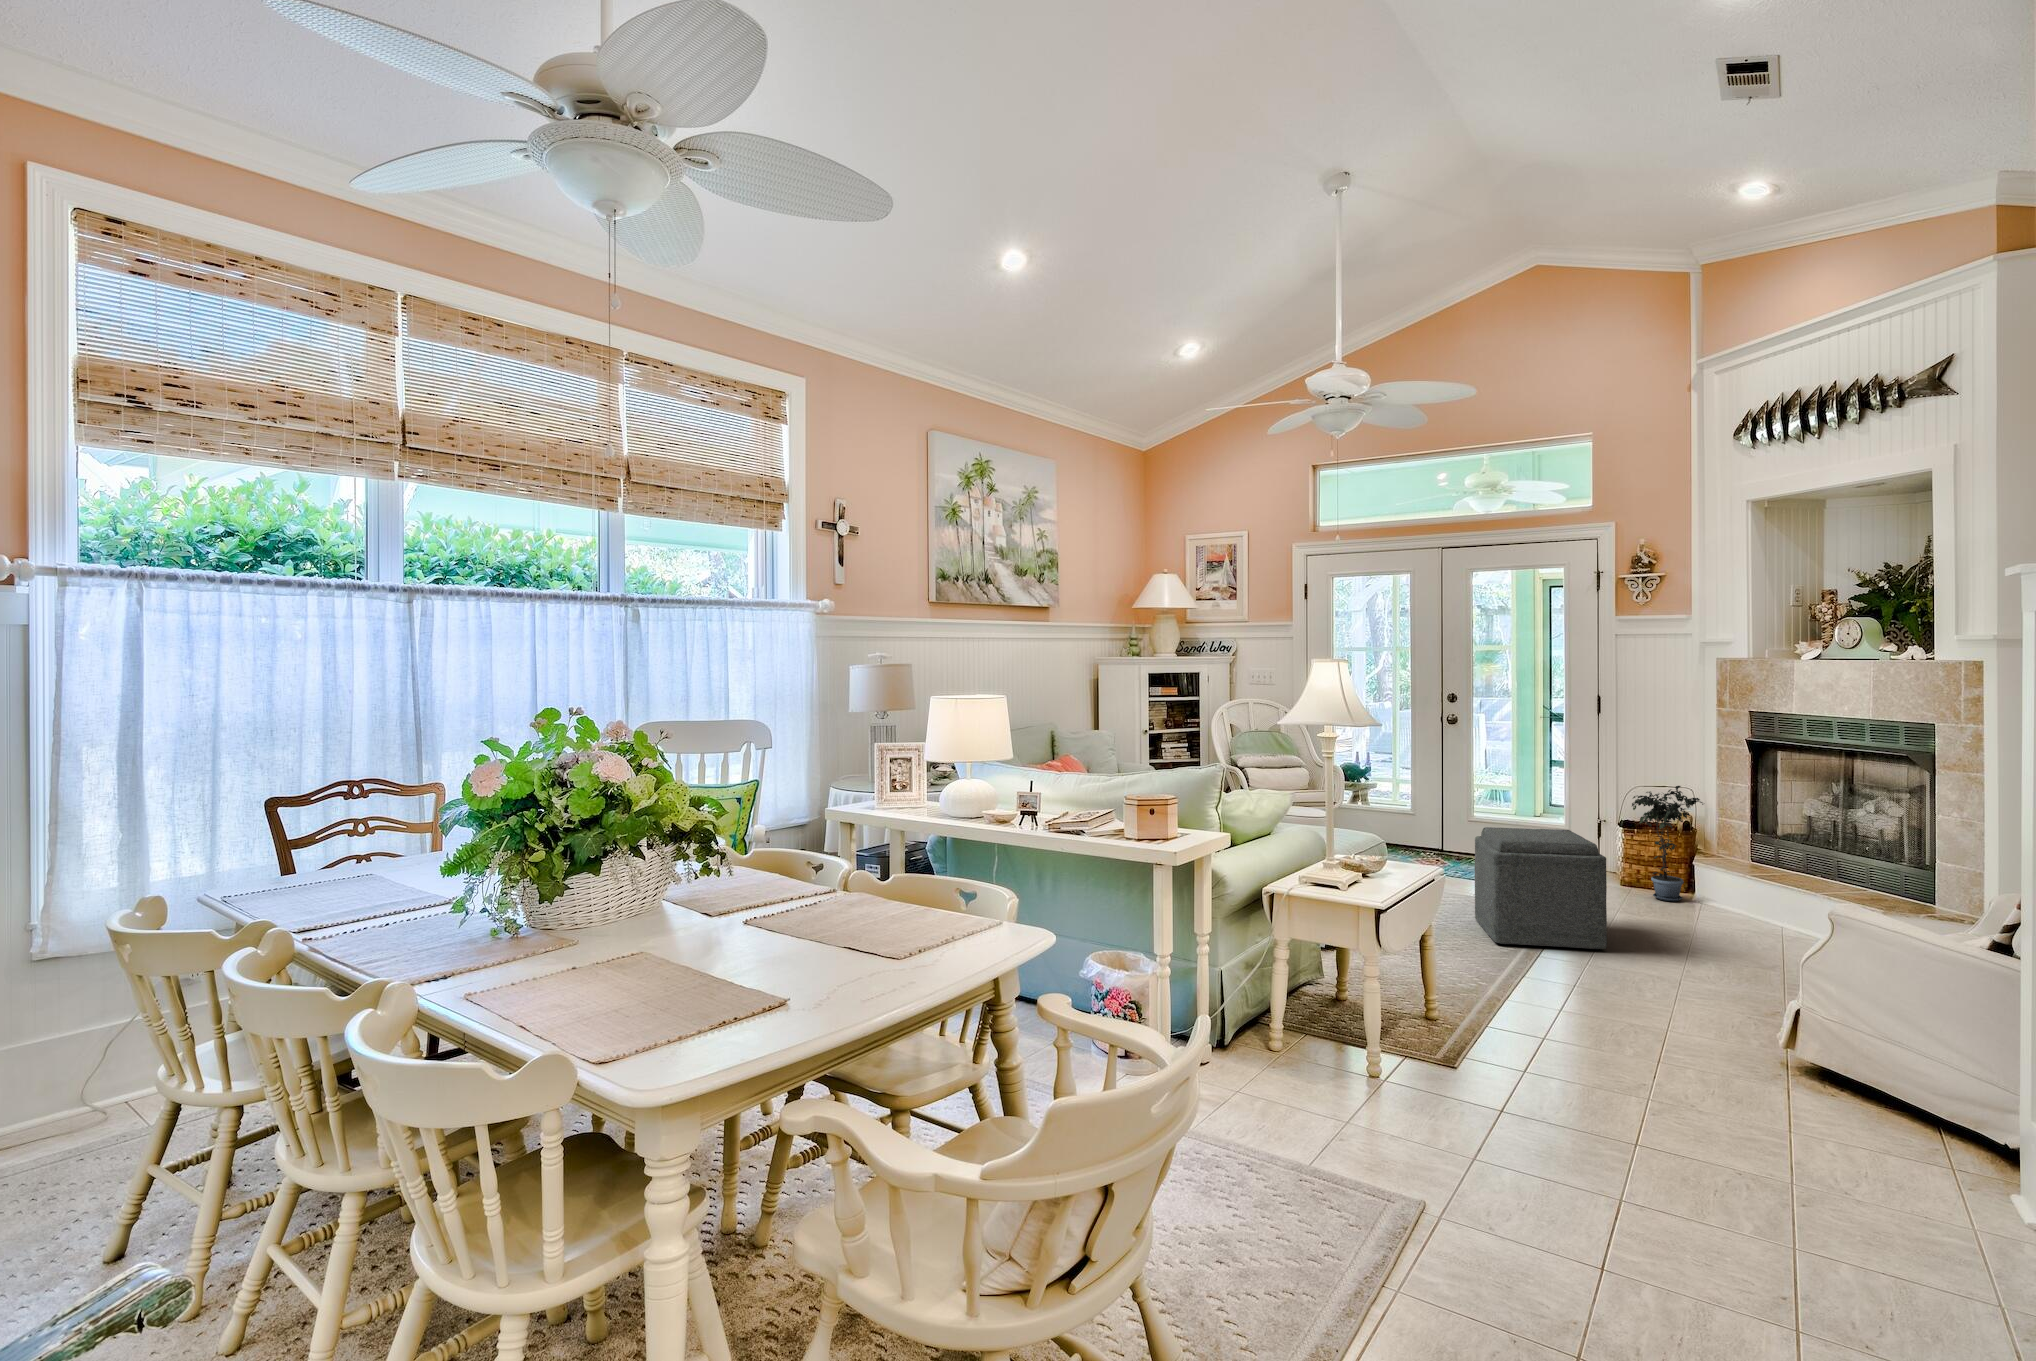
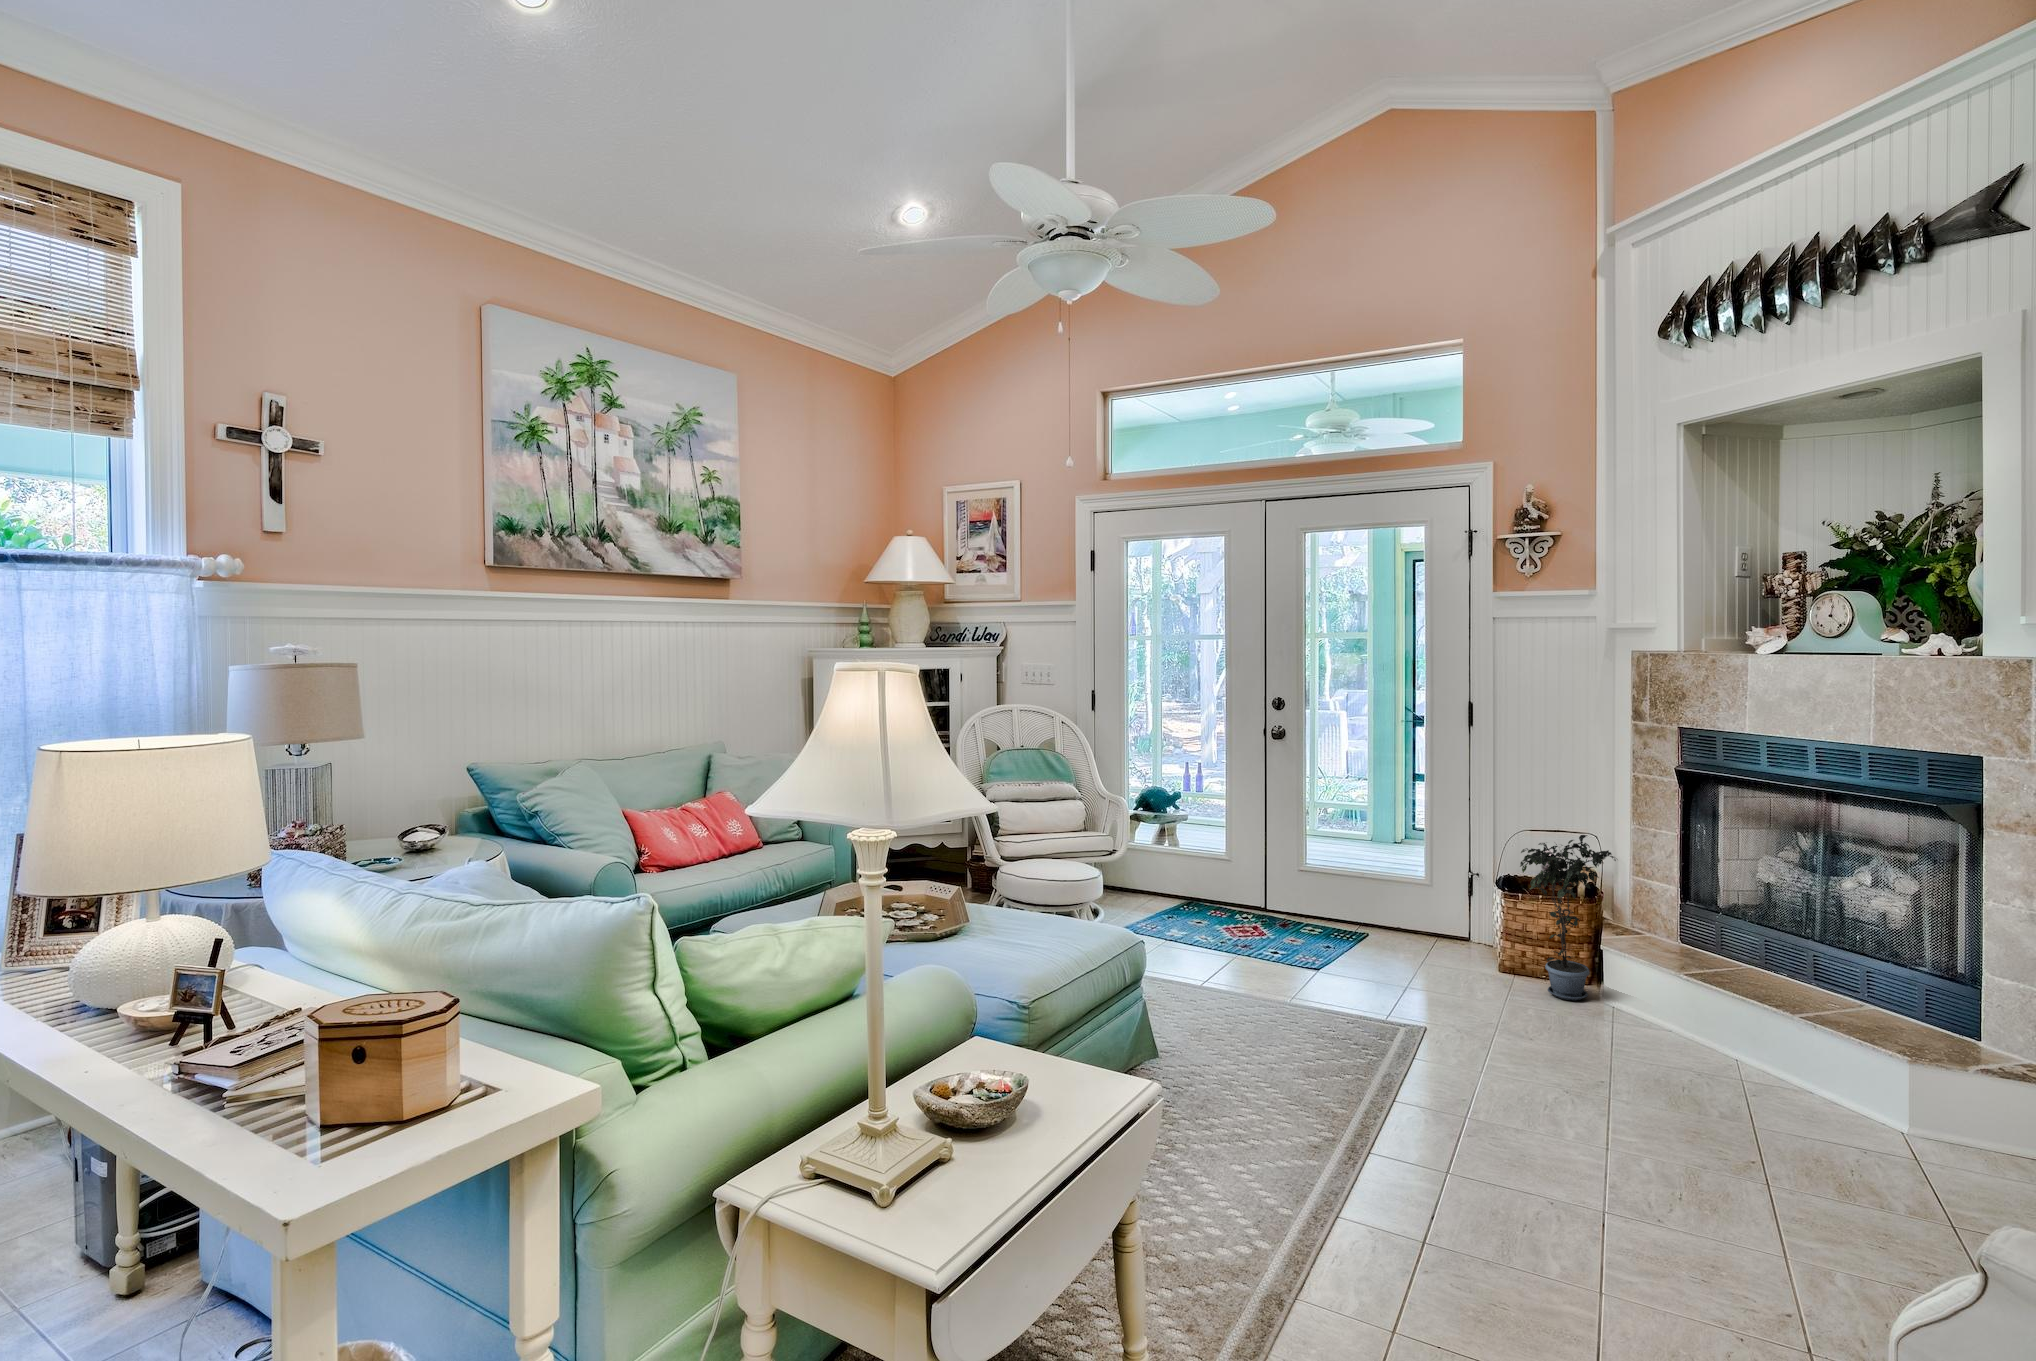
ottoman: present [1475,827,1607,949] -> none [1297,917,1491,1125]

